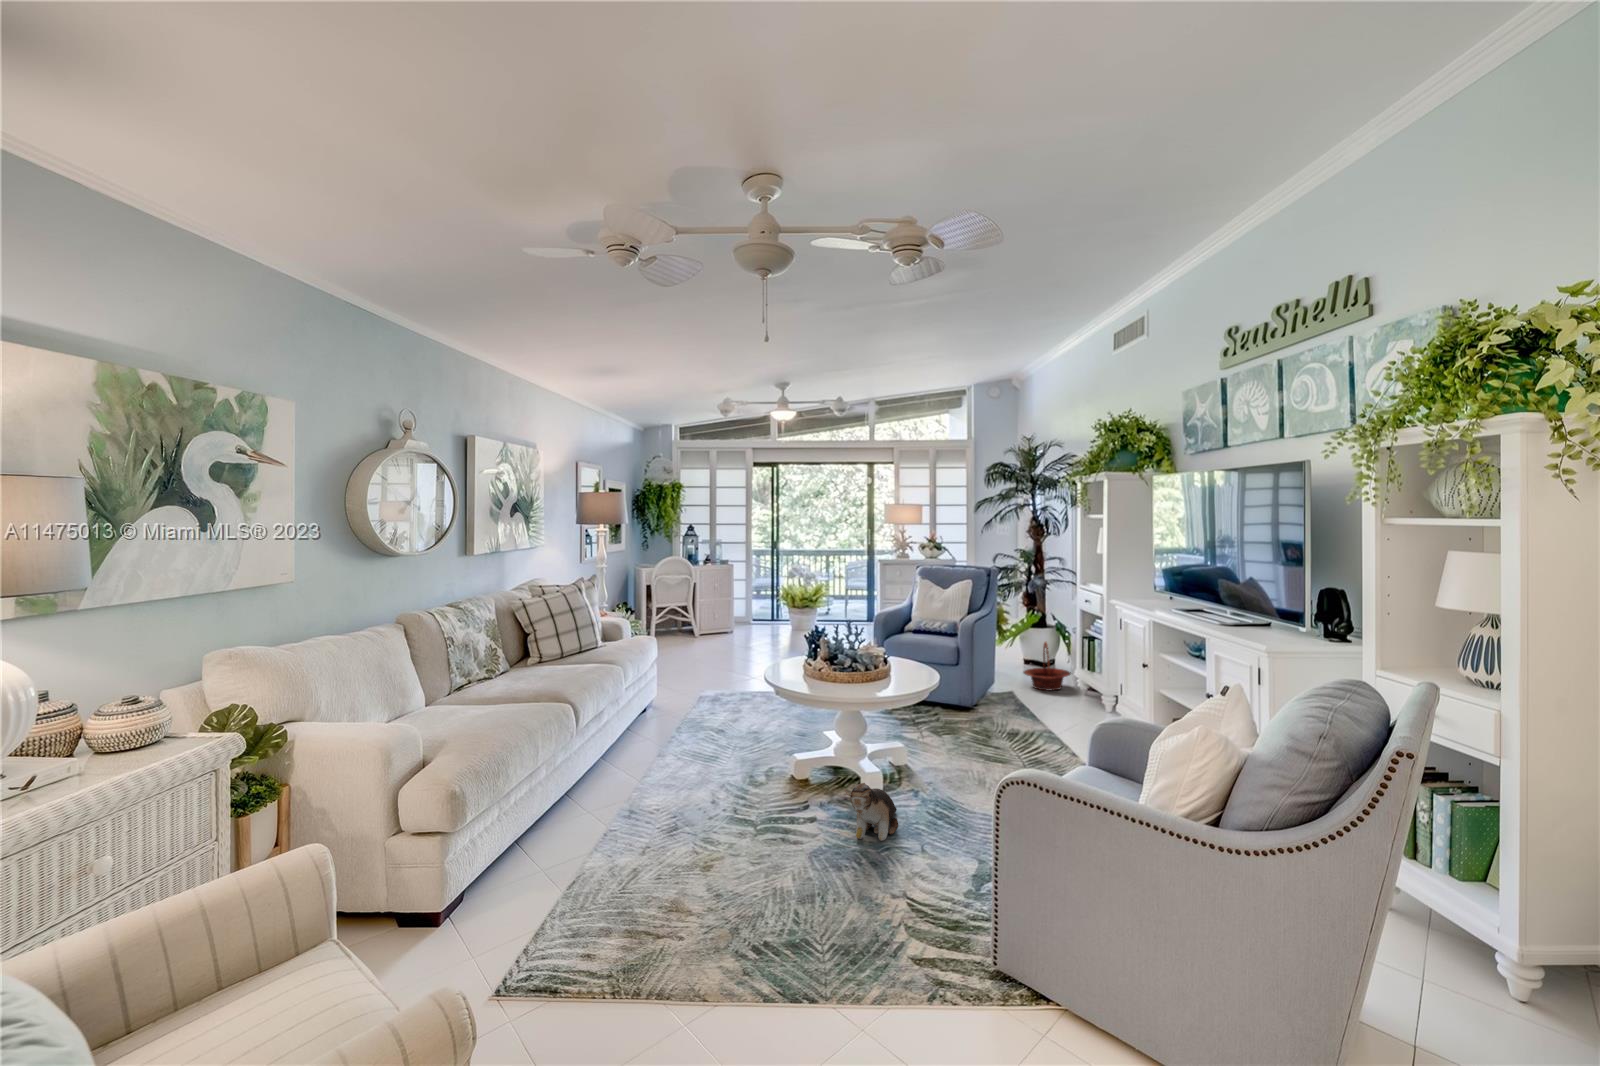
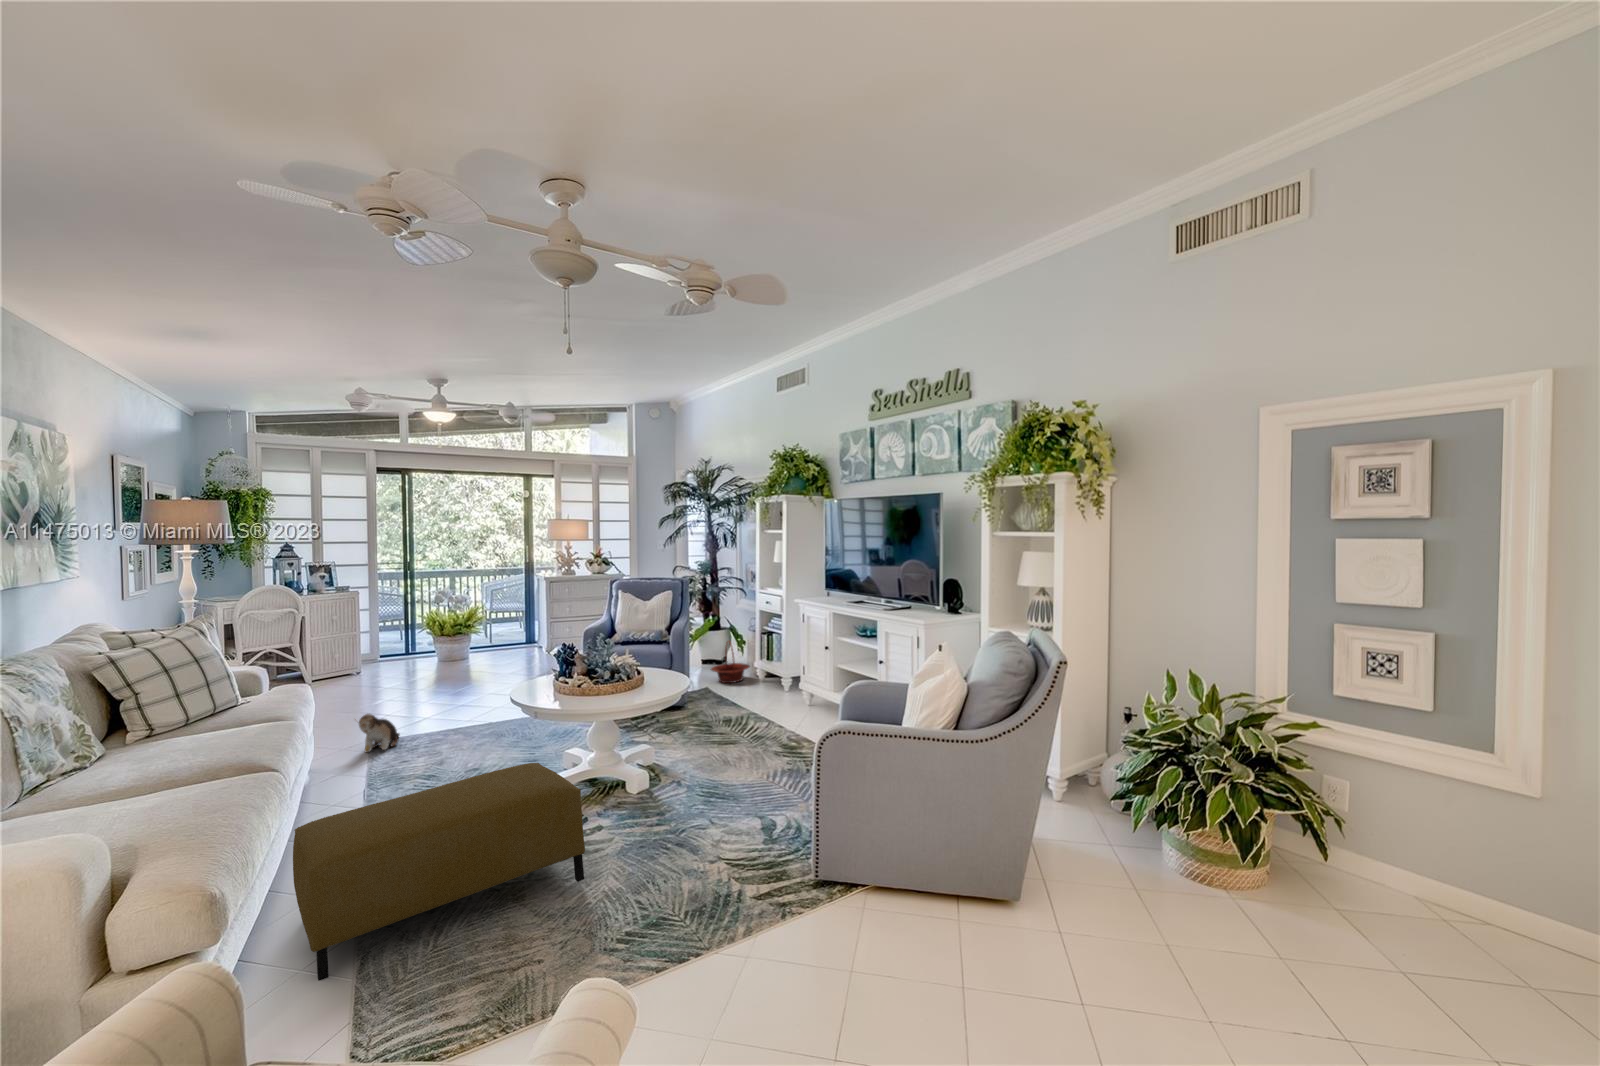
ottoman: none [511,742,760,901] -> present [293,763,585,981]
plush toy: present [845,783,898,841] -> present [355,714,400,752]

